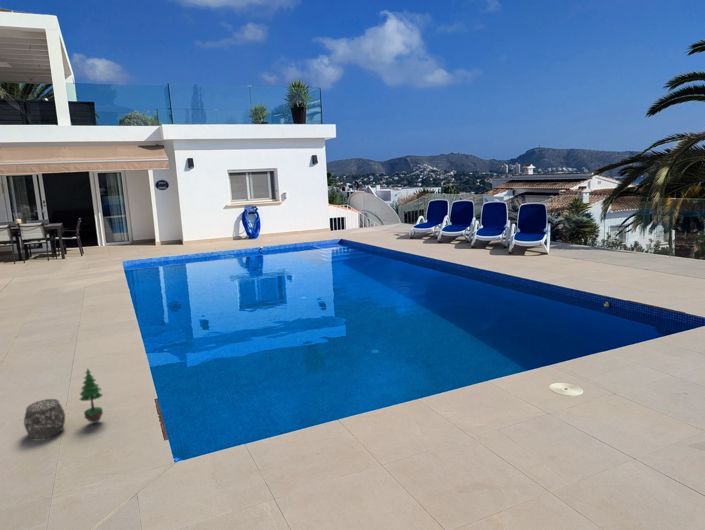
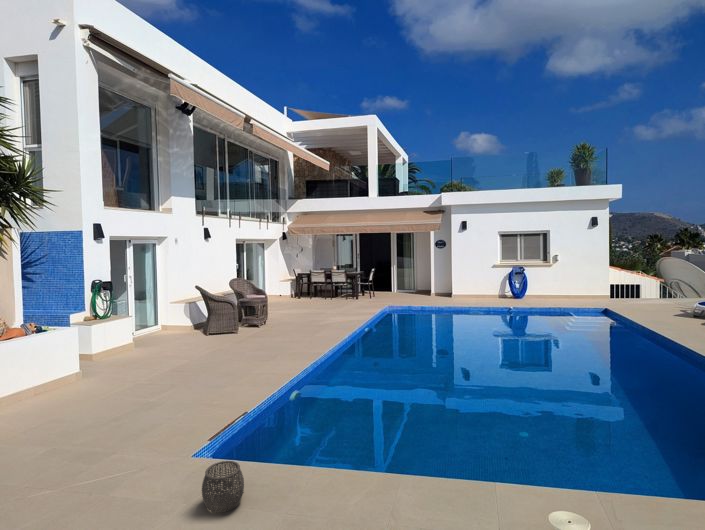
potted tree: present [80,369,103,423] -> none [257,438,283,509]

